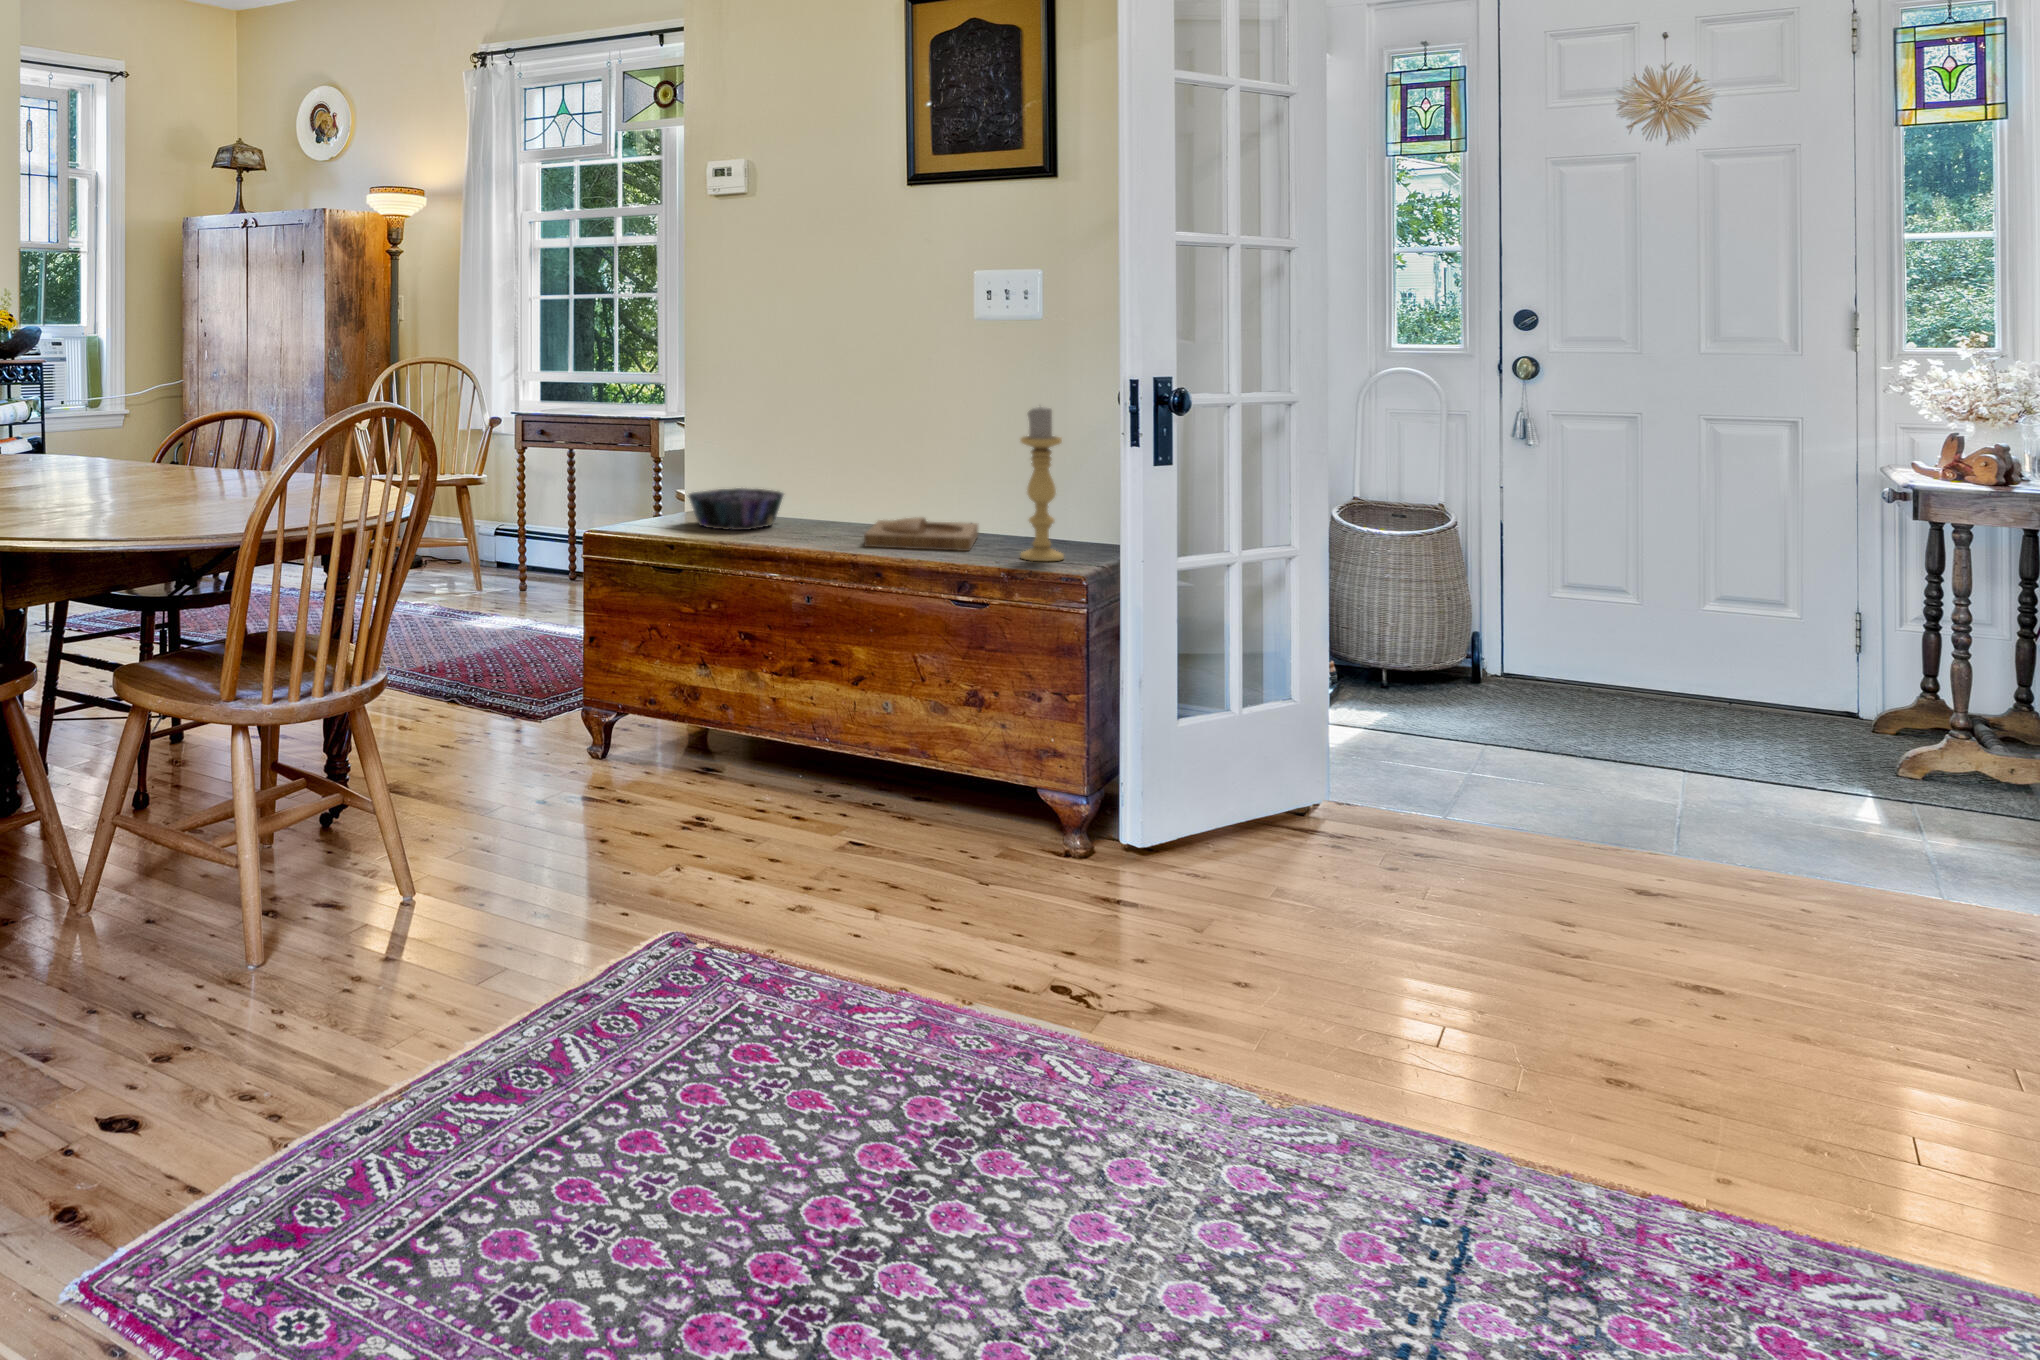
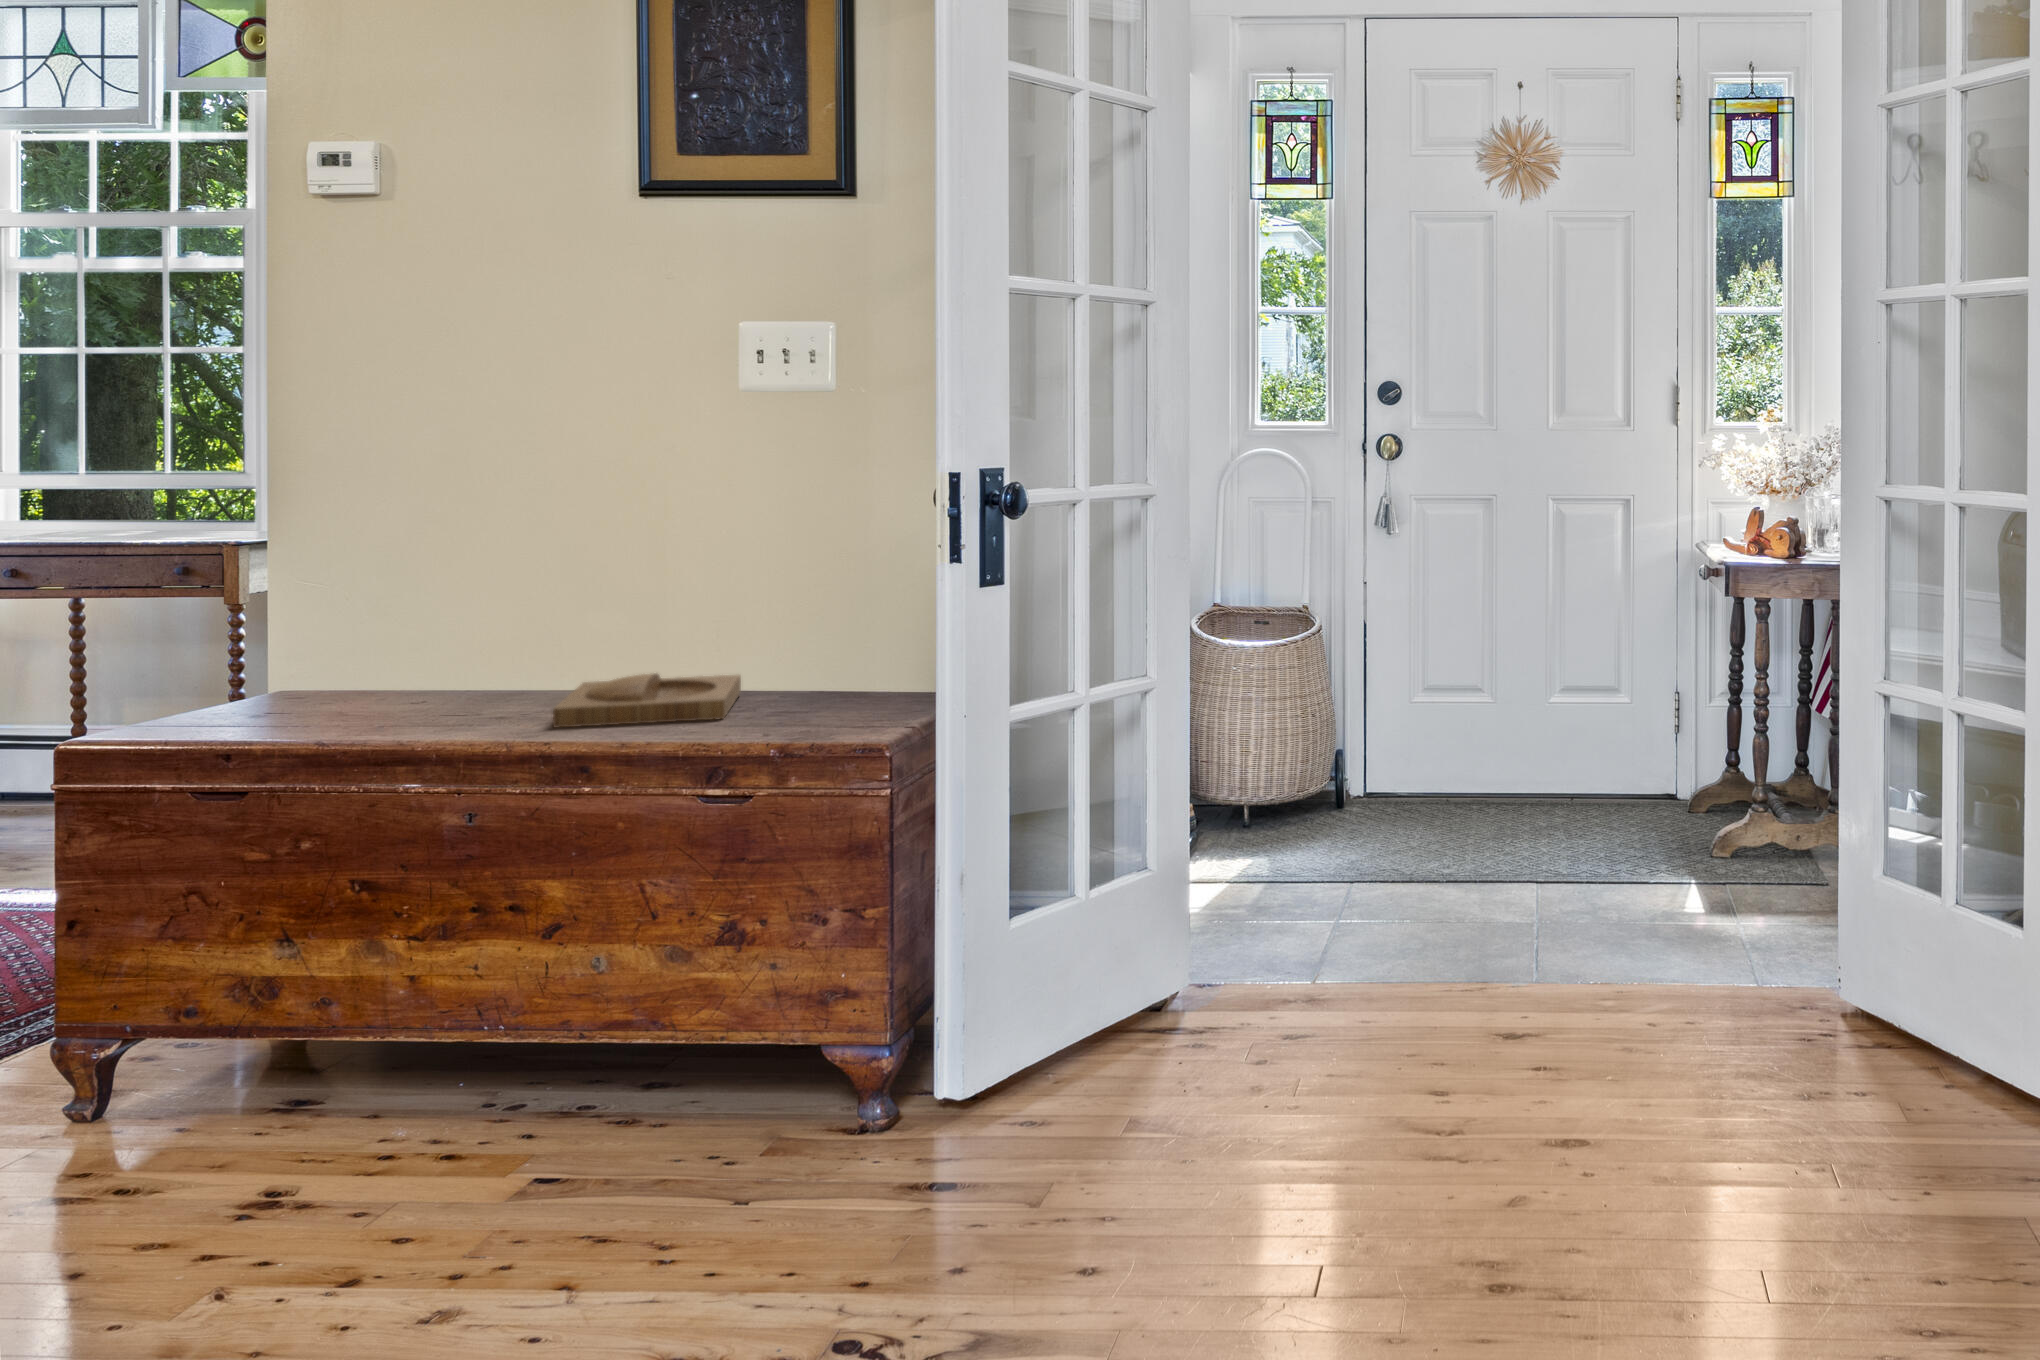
candle holder: present [1020,407,1064,561] -> none [798,500,862,727]
decorative bowl: present [688,488,784,530] -> none [239,646,427,719]

